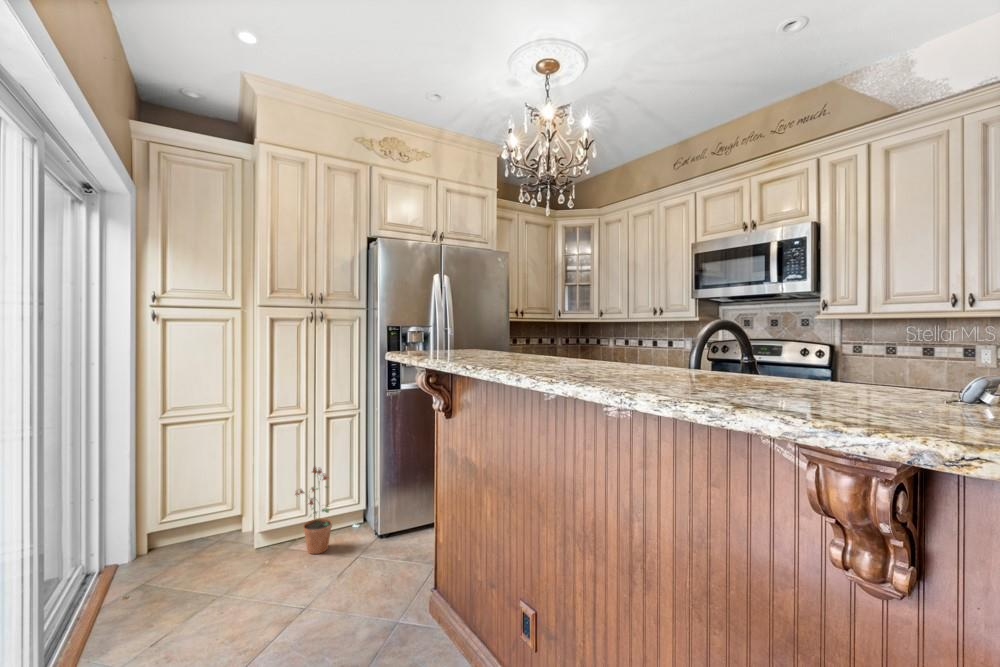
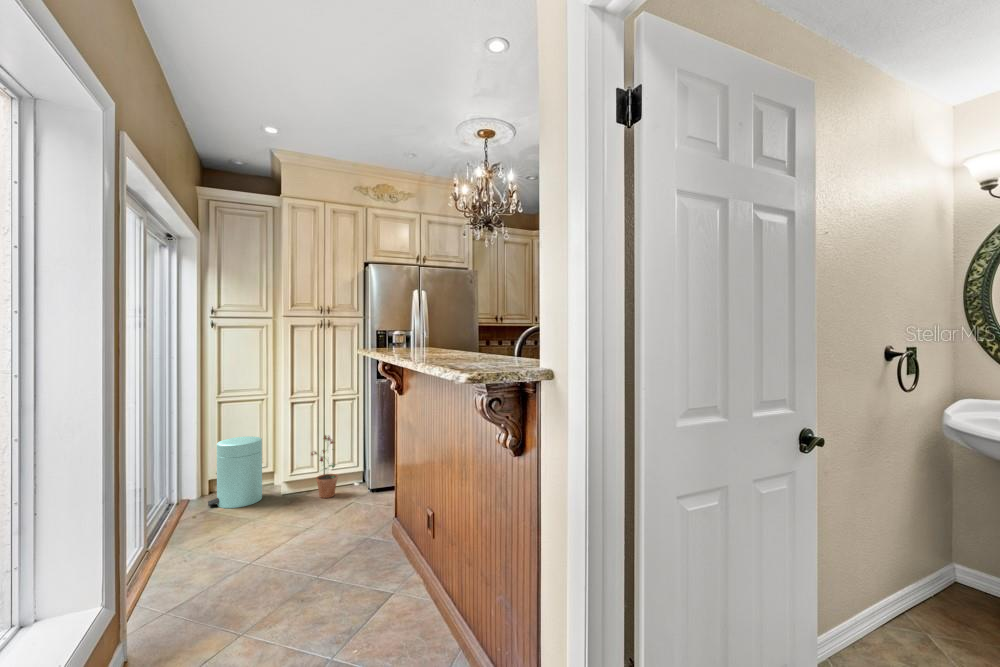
trash can: none [148,471,226,577] -> present [208,436,262,508]

